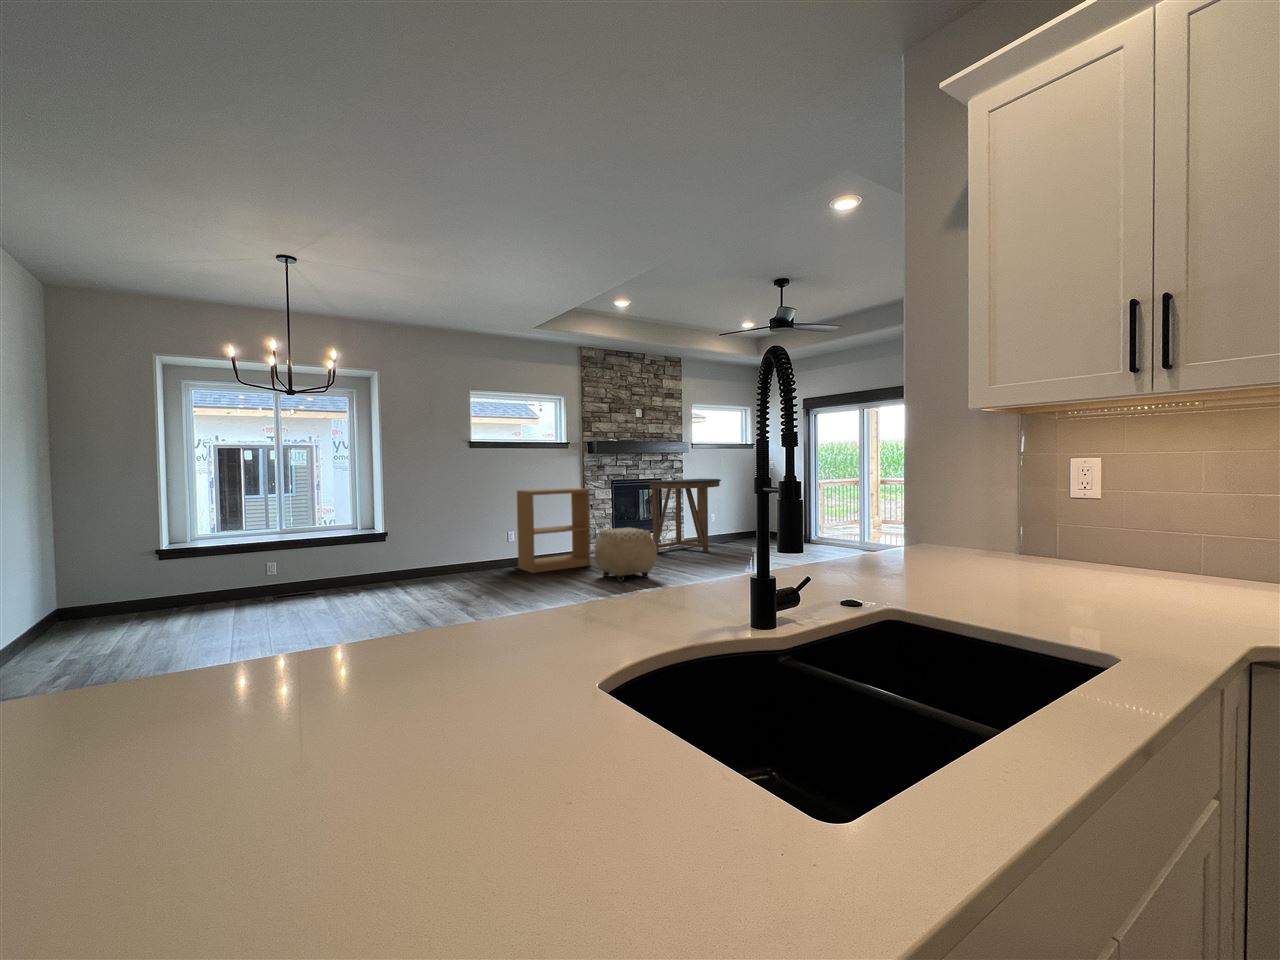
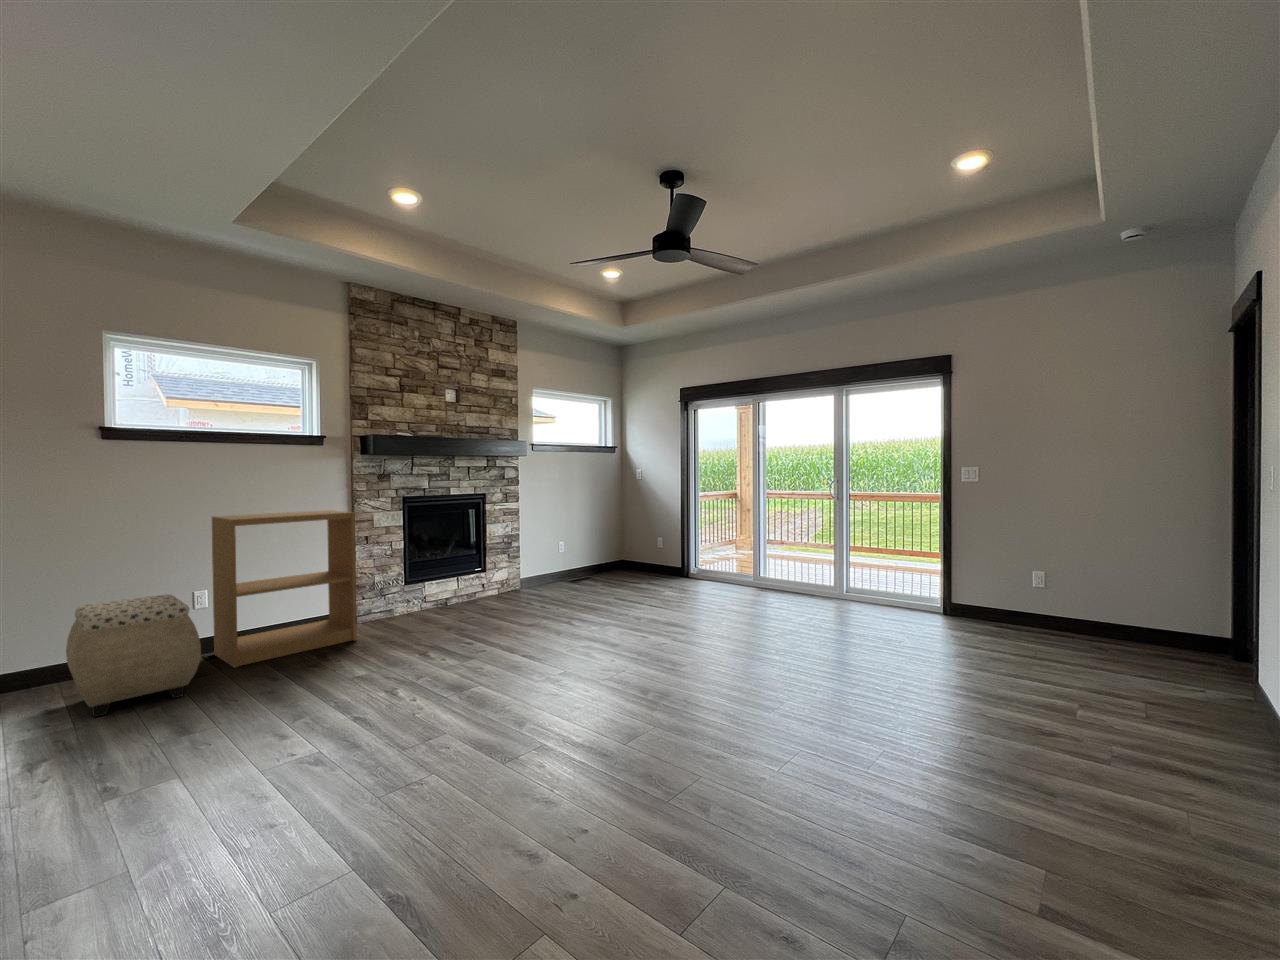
console table: present [649,479,721,553] -> none [464,493,573,606]
ottoman: present [595,528,657,581] -> present [66,594,201,717]

